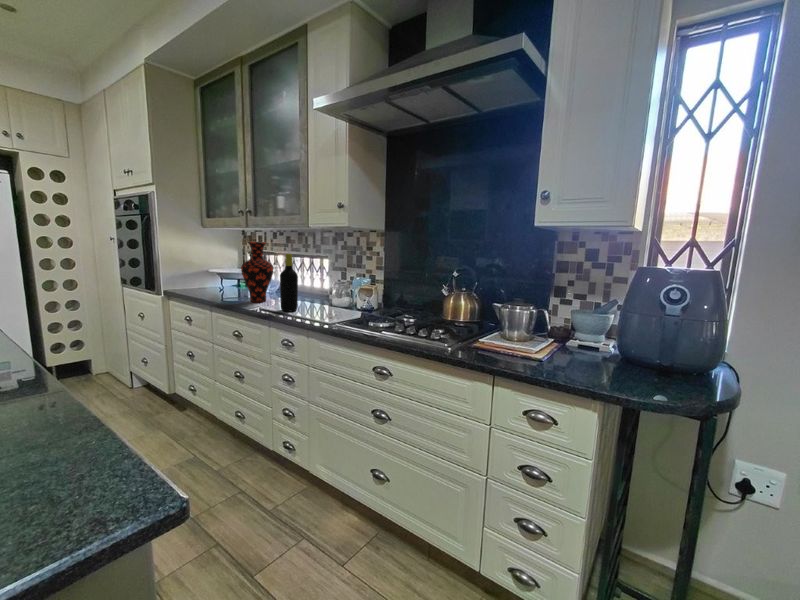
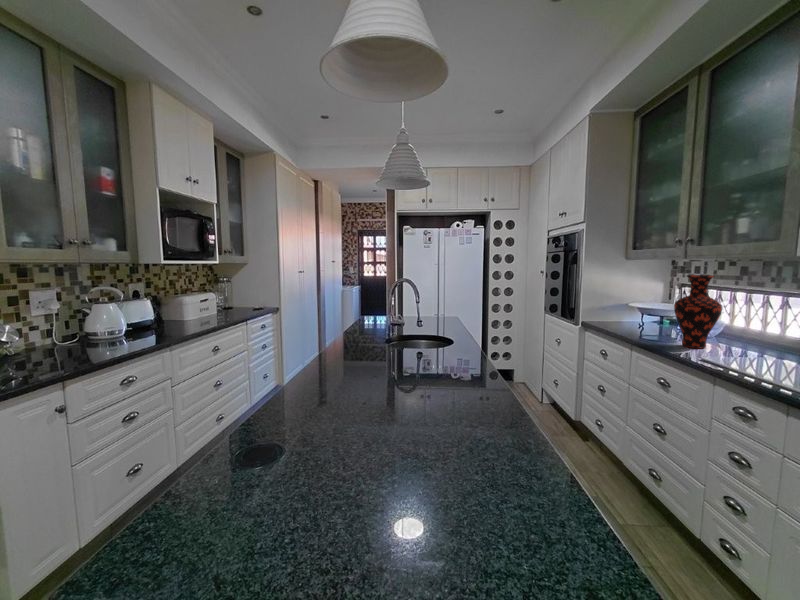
bottle: present [280,254,298,311] -> none [734,291,771,370]

